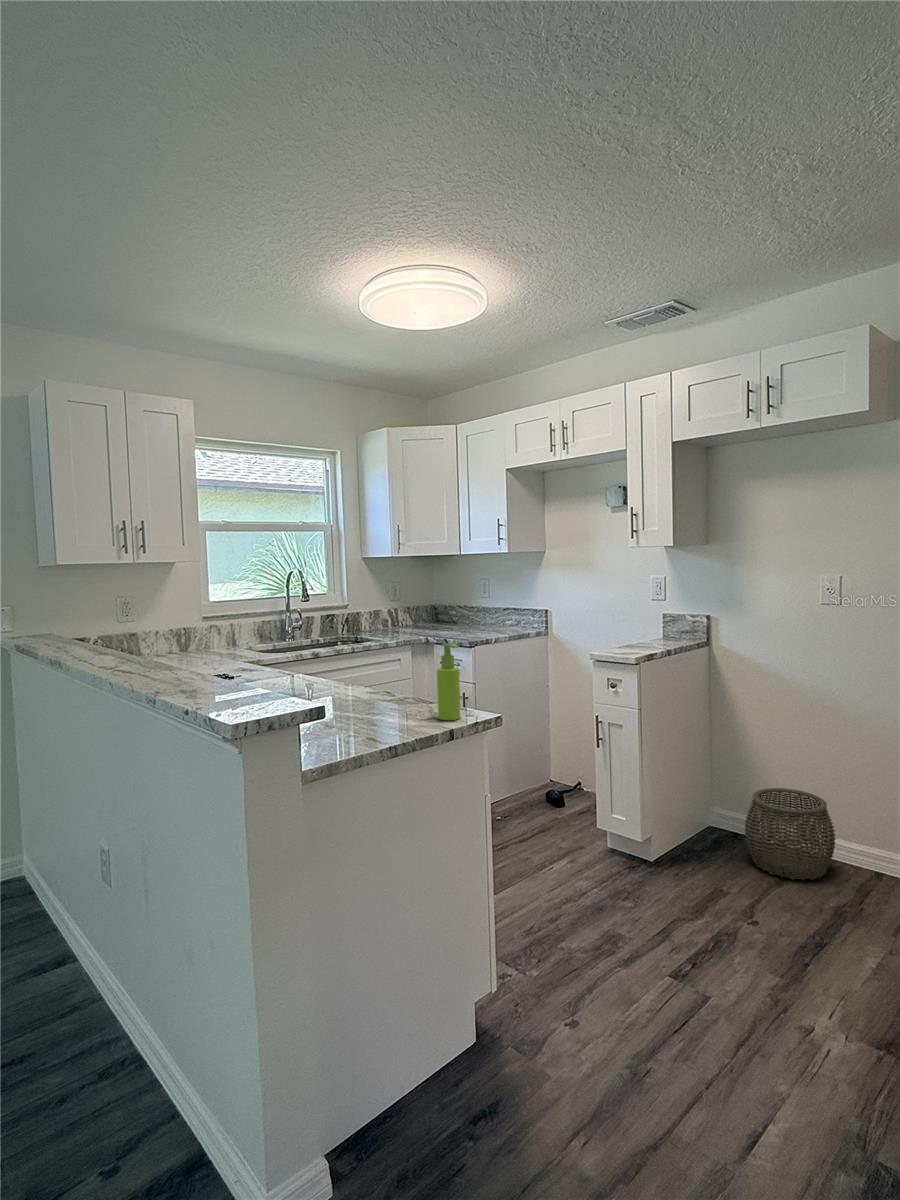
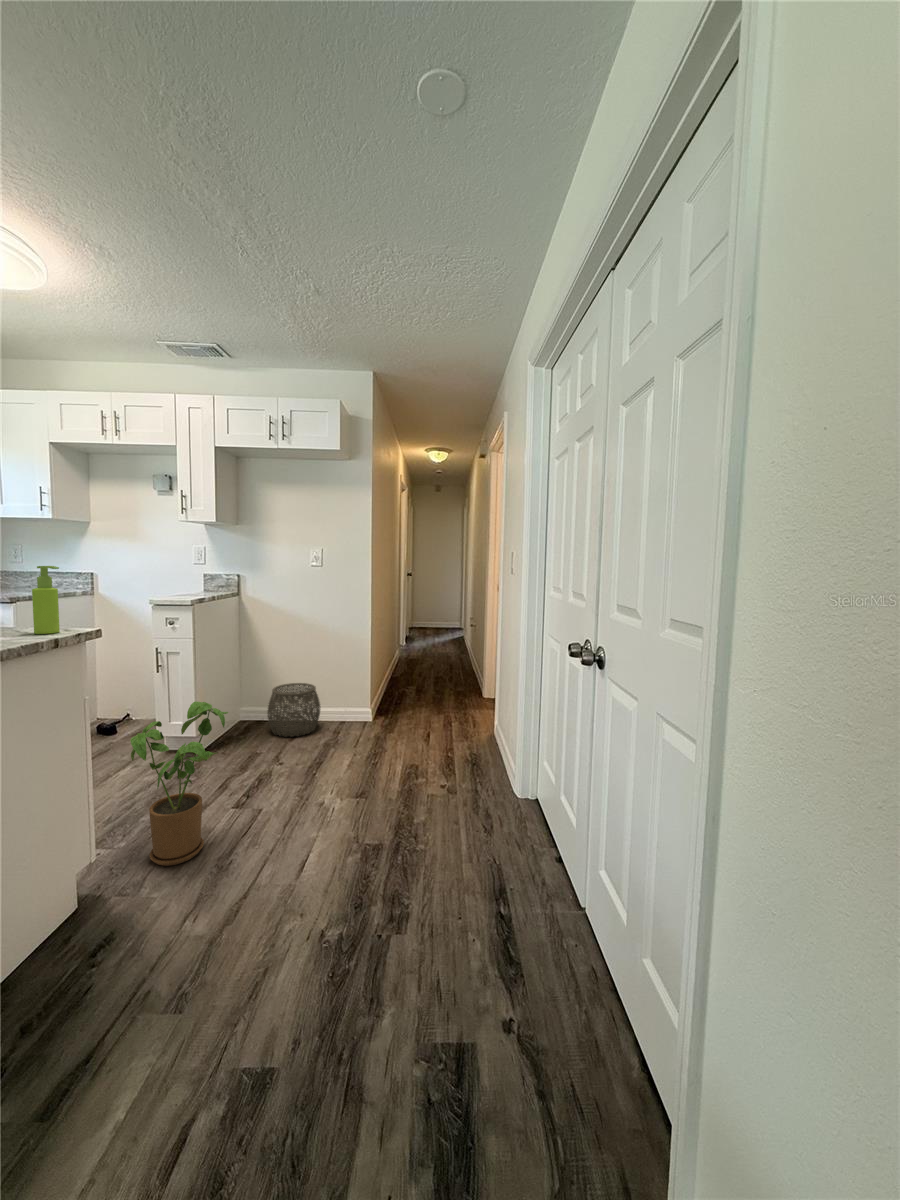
house plant: none [539,817,659,1034] -> present [130,701,228,866]

